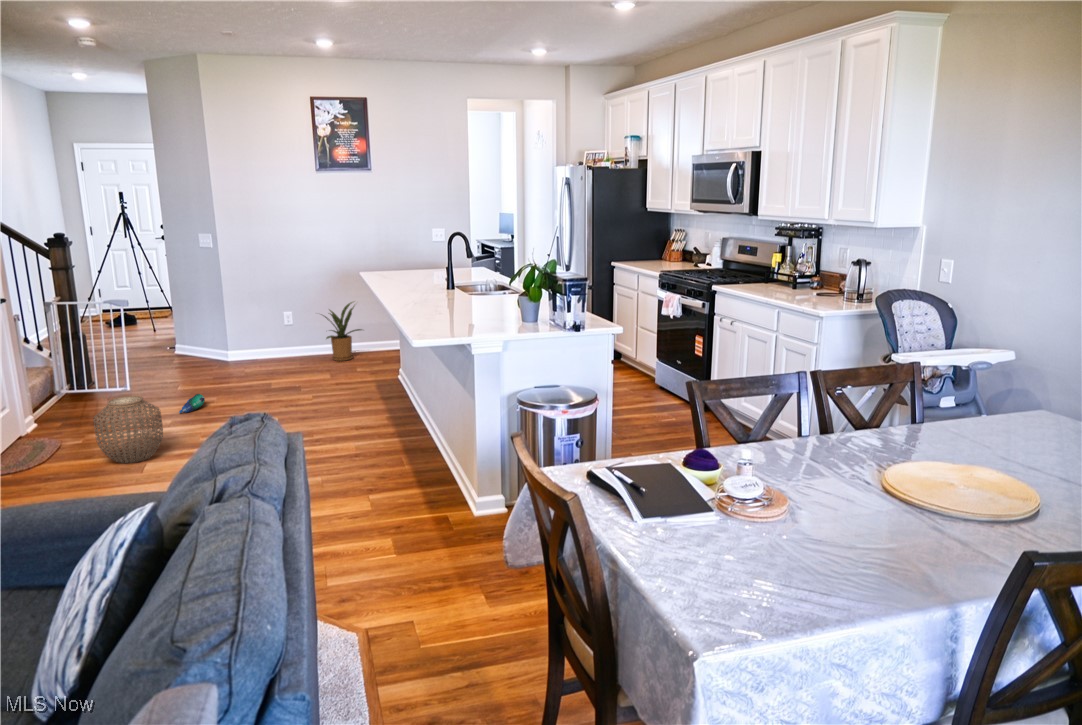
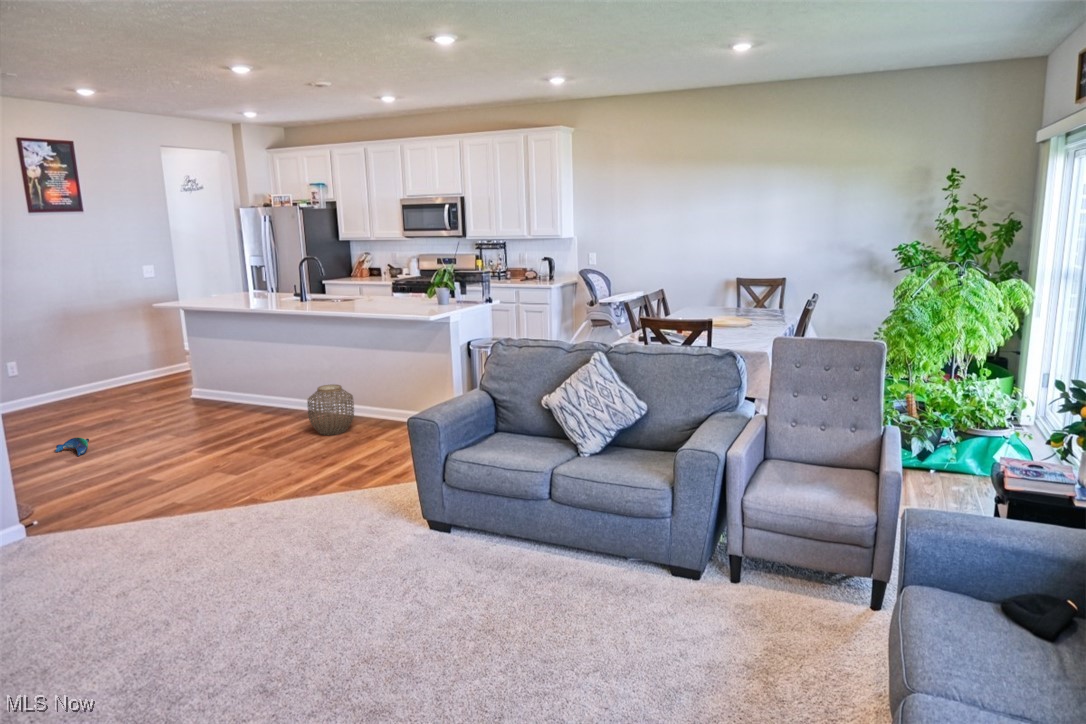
house plant: present [323,302,362,361] -> none [56,342,103,405]
woven basket: present [93,396,163,463] -> present [308,384,354,435]

